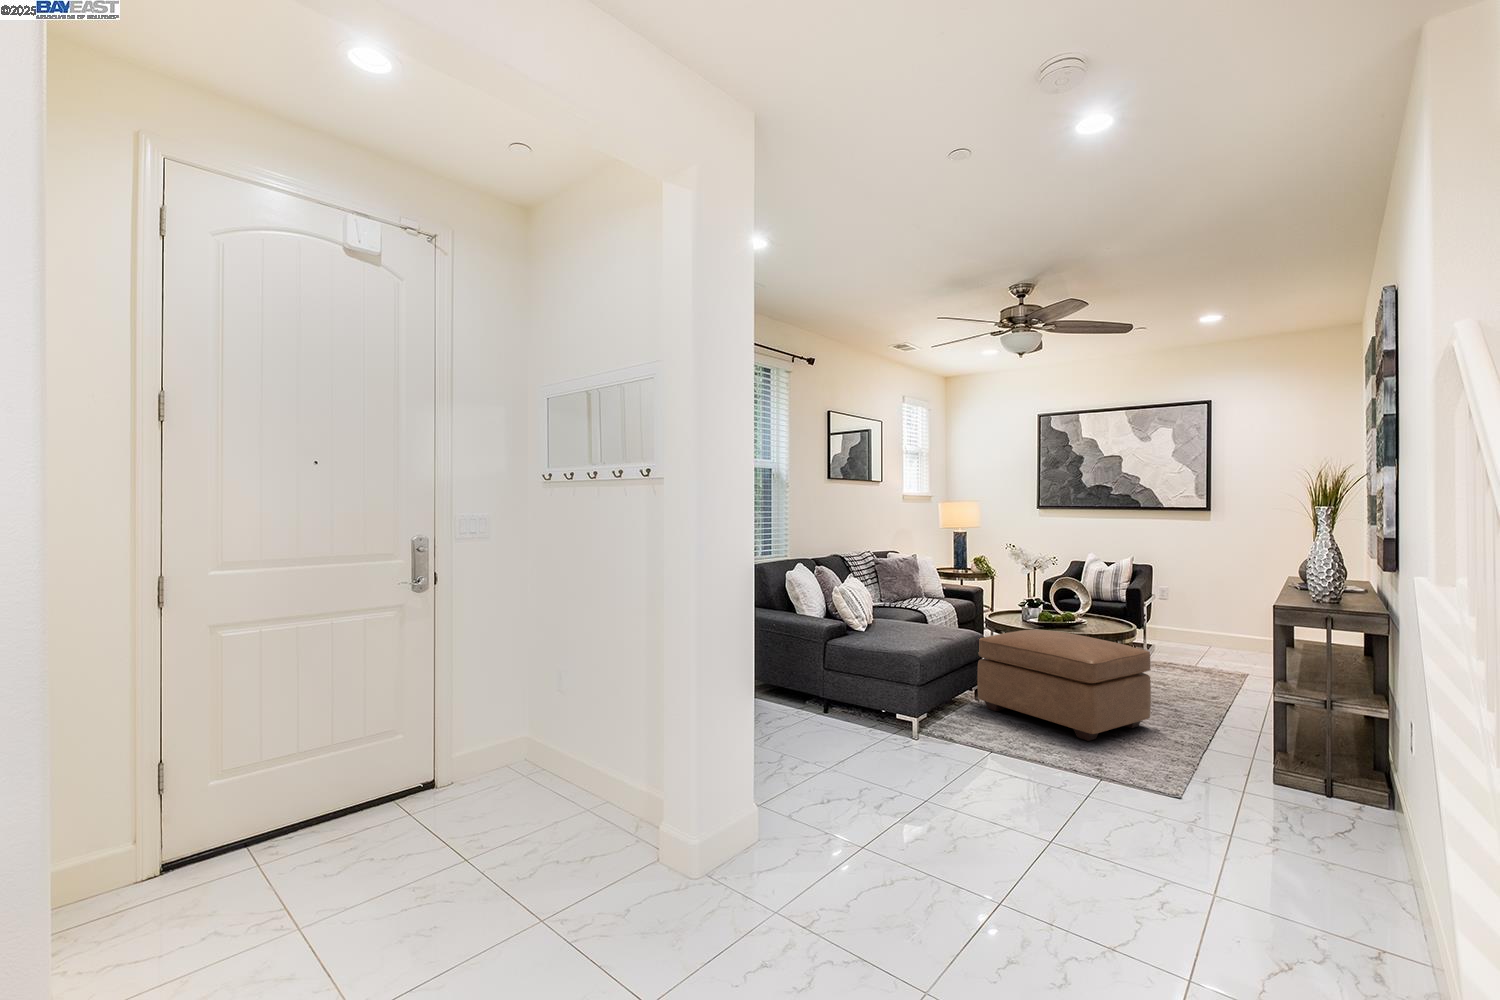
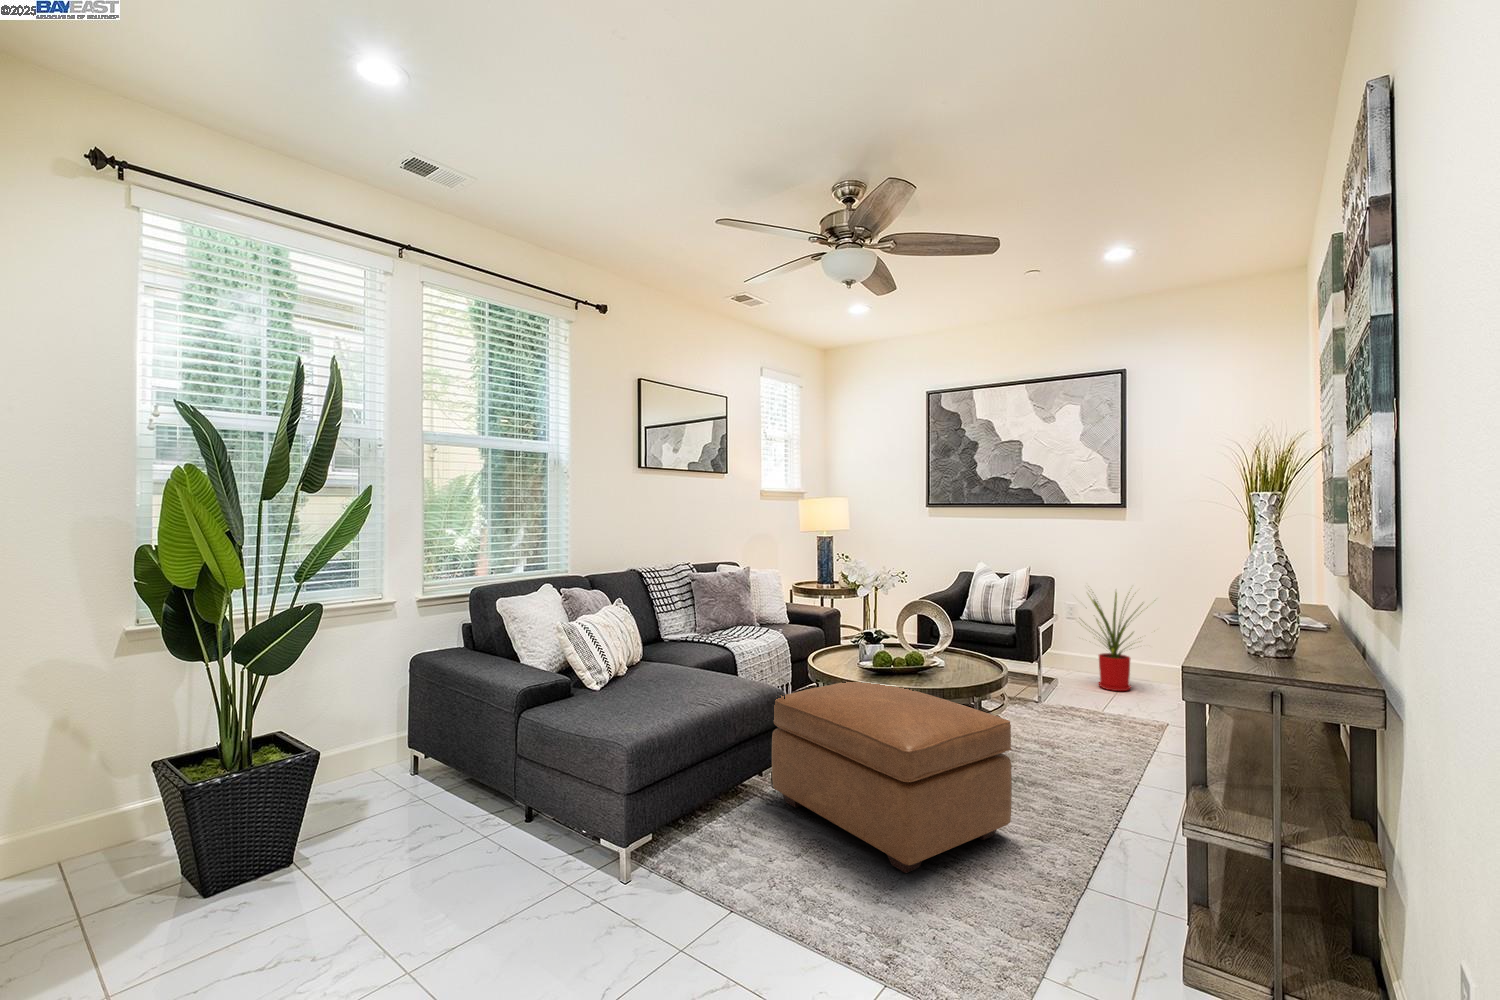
house plant: none [1166,569,1239,653] -> present [1085,592,1143,691]

